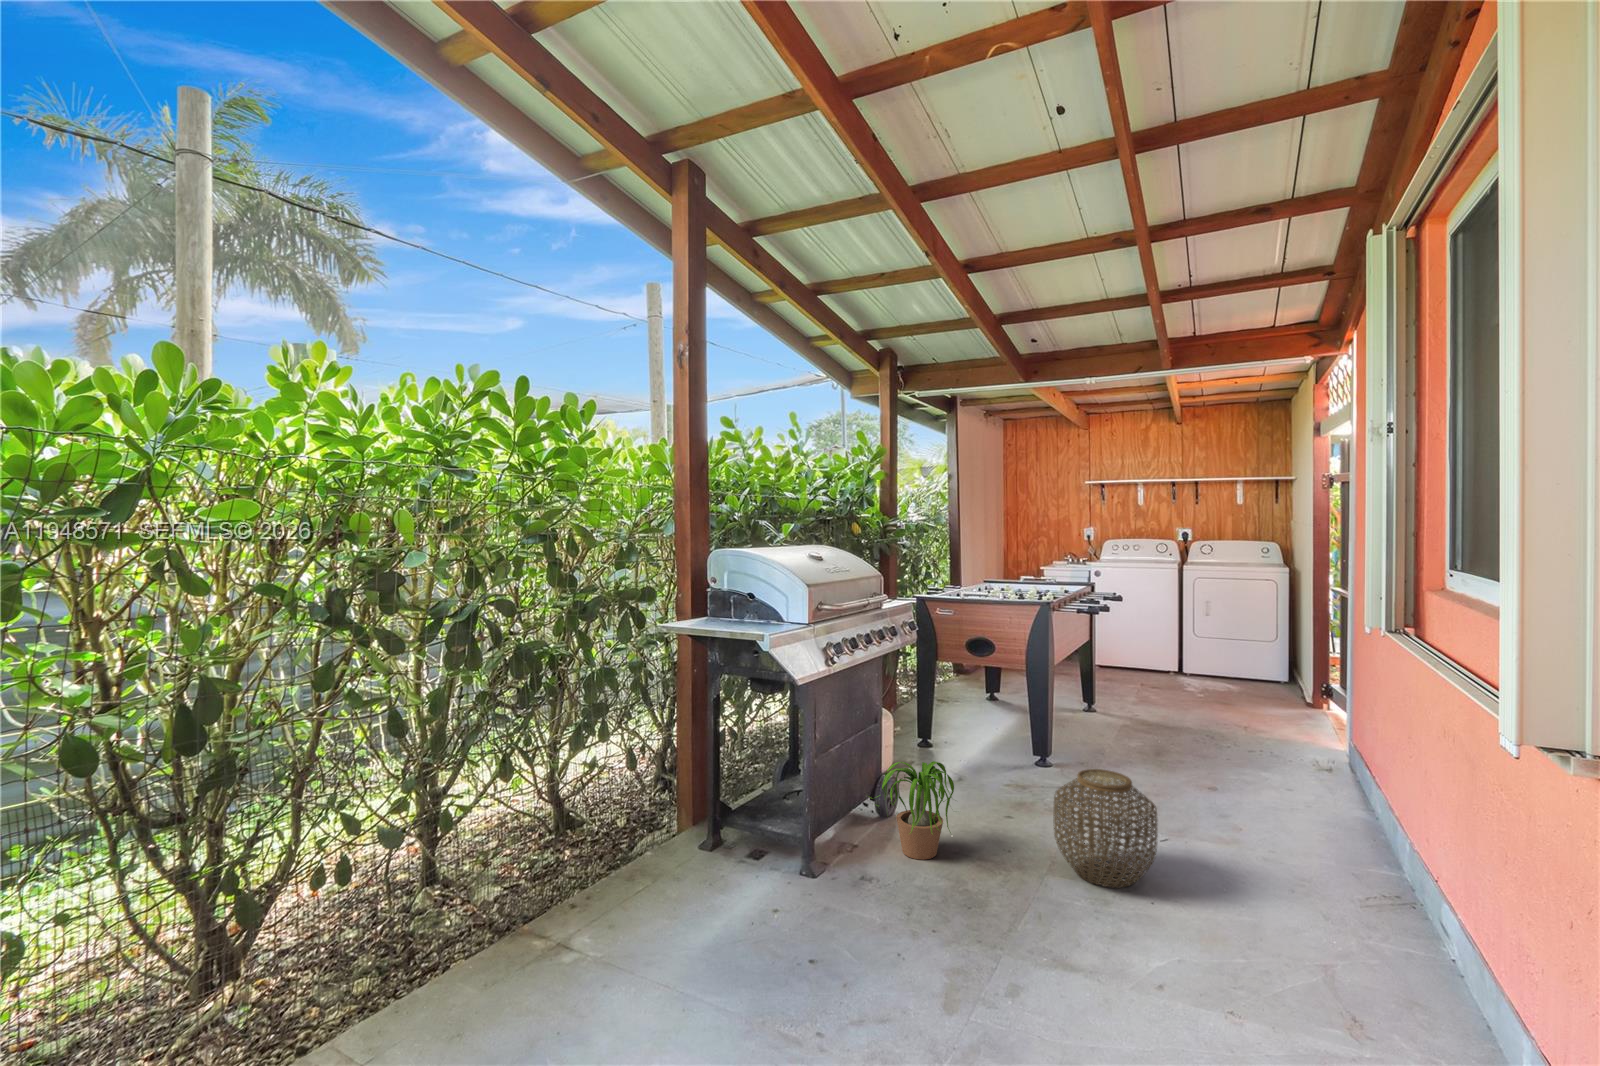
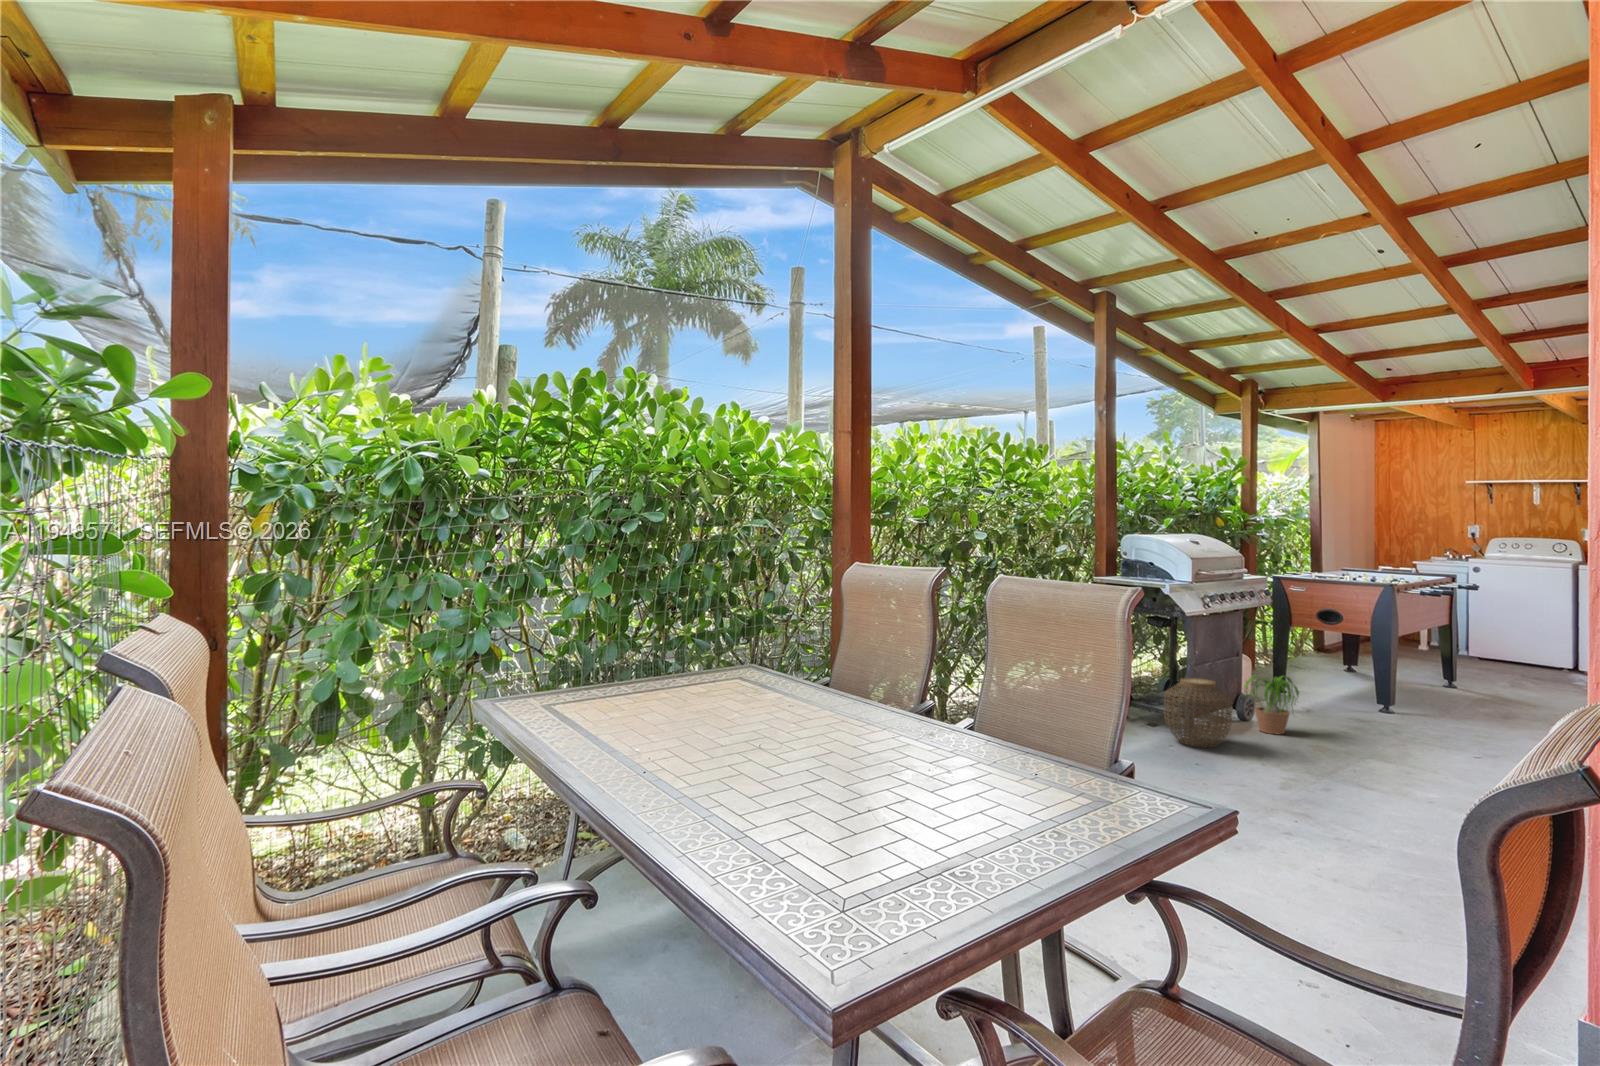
woven basket: present [1054,769,1158,888] -> present [1164,678,1232,747]

